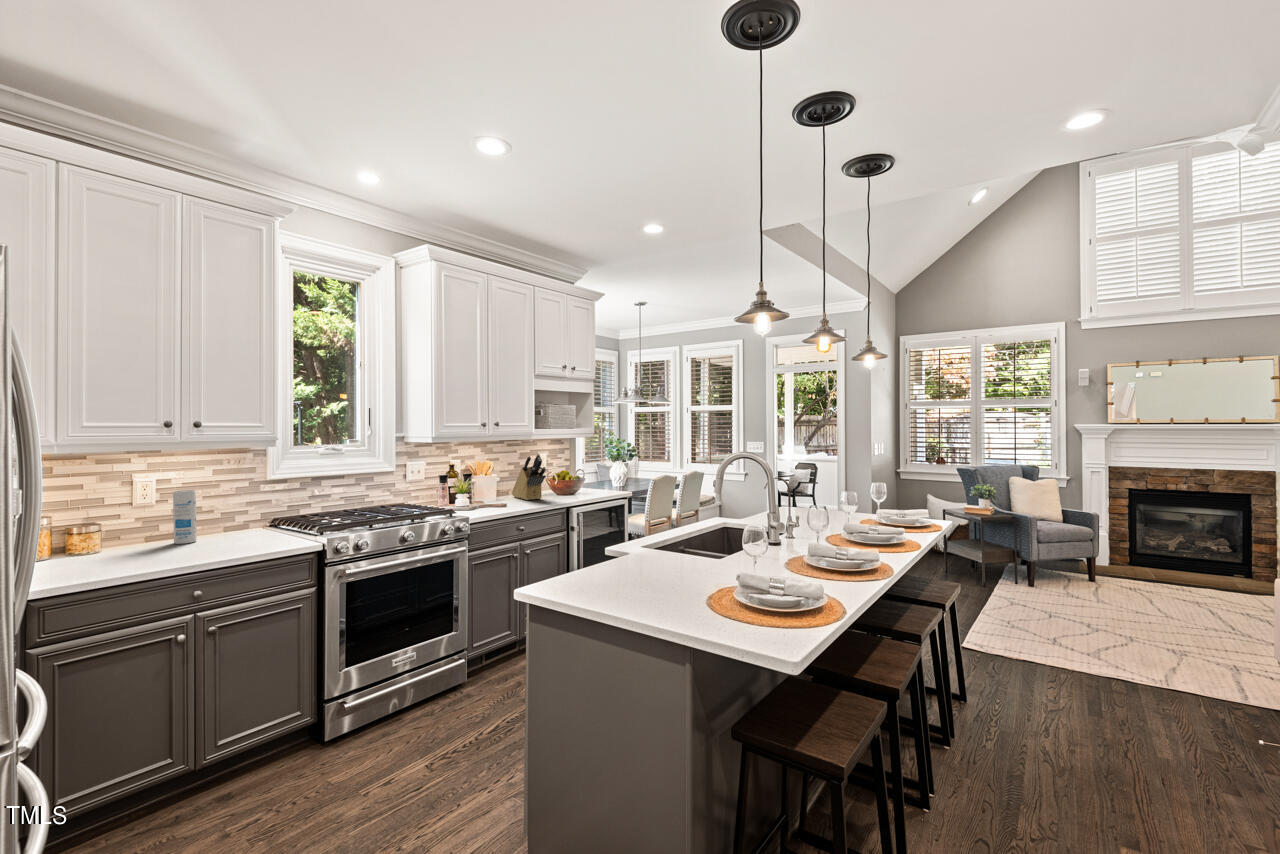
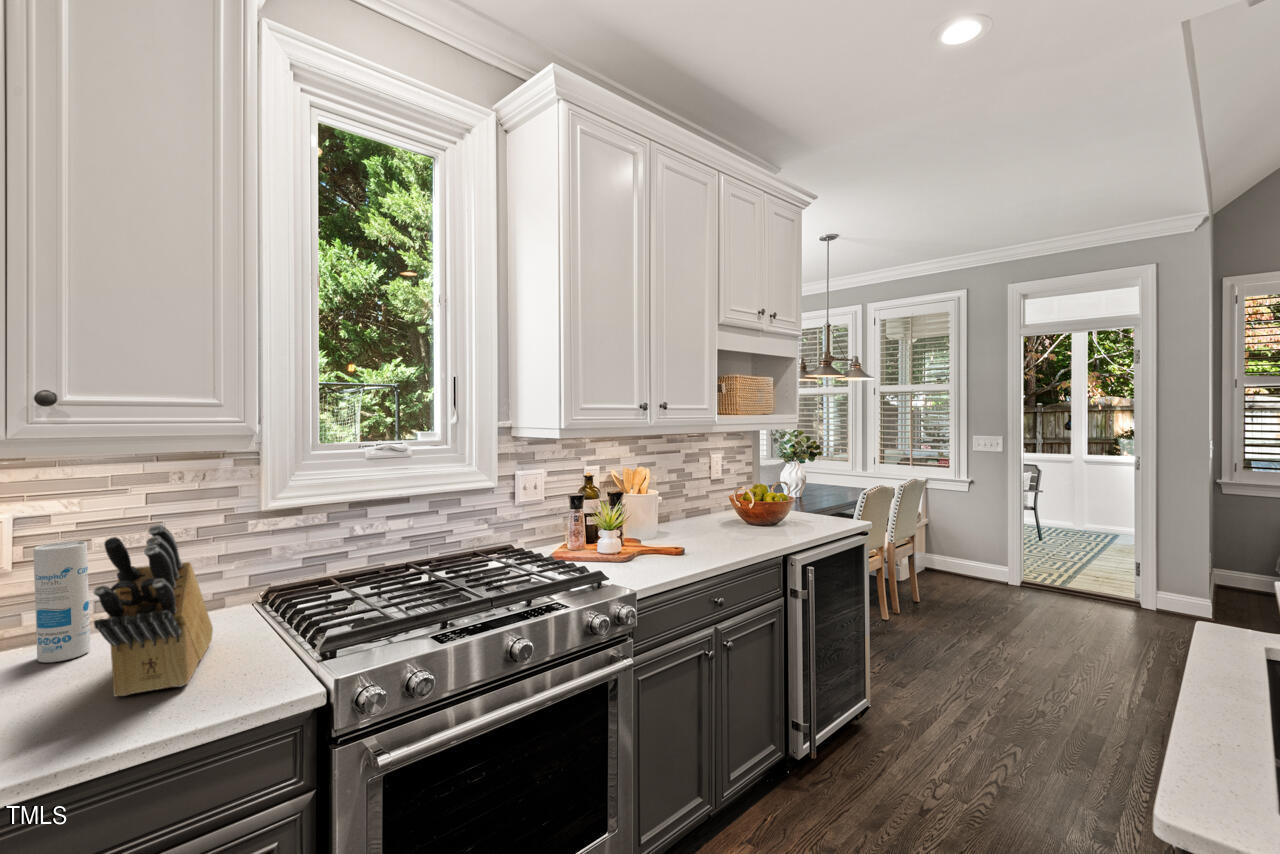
knife block: present [512,454,546,500] -> present [93,524,213,696]

